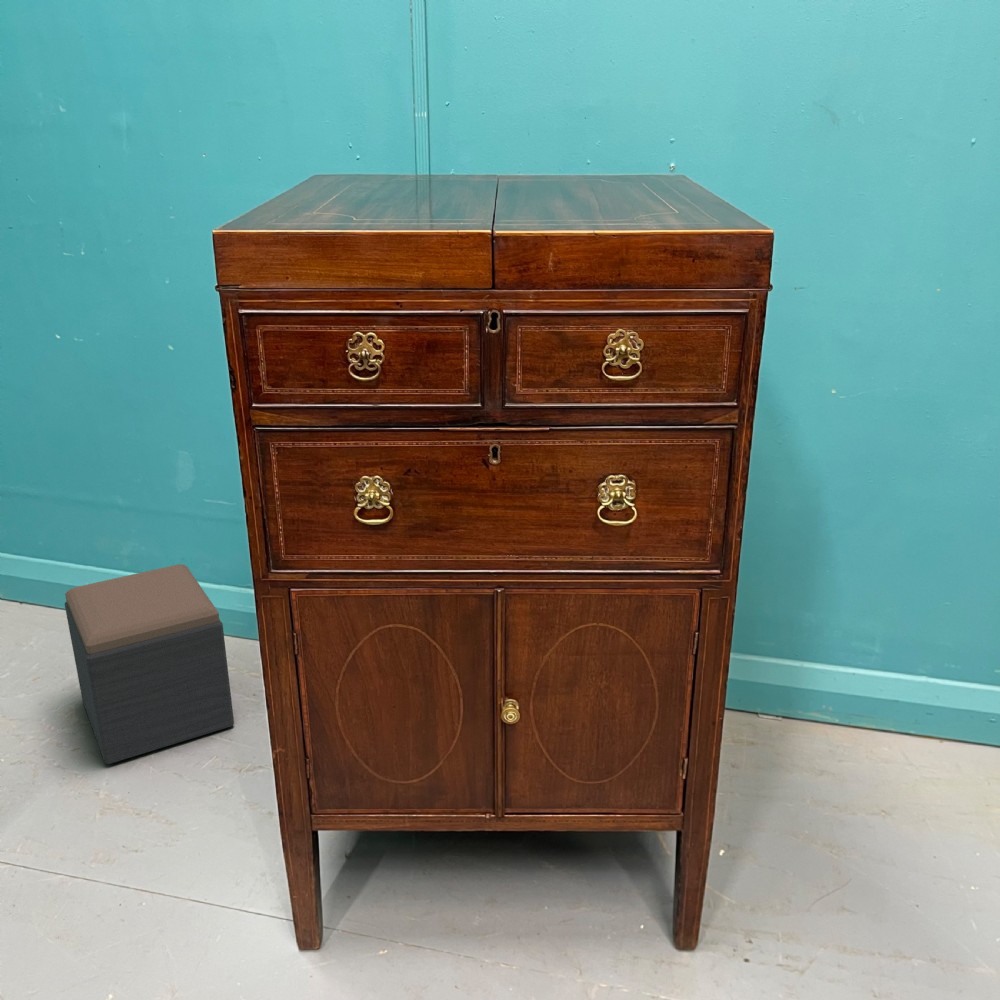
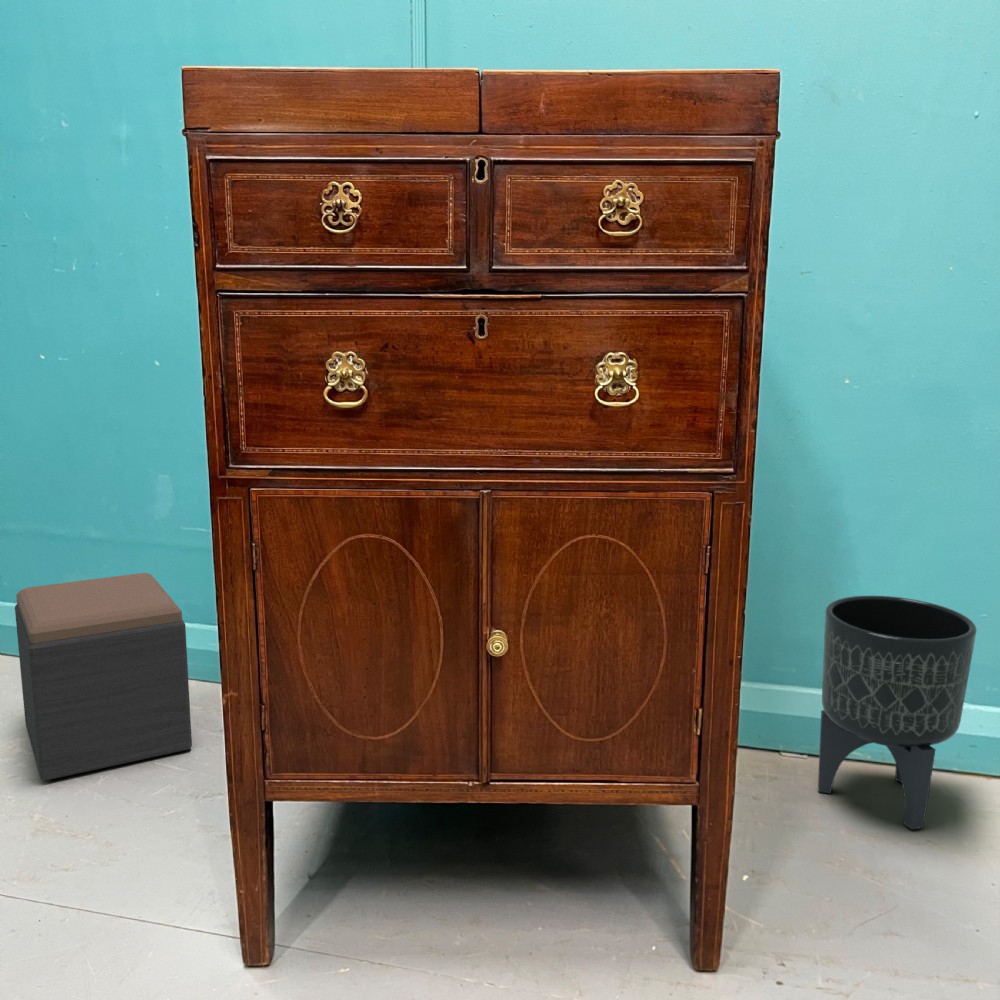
planter: none [787,594,933,802] -> present [818,596,977,829]

